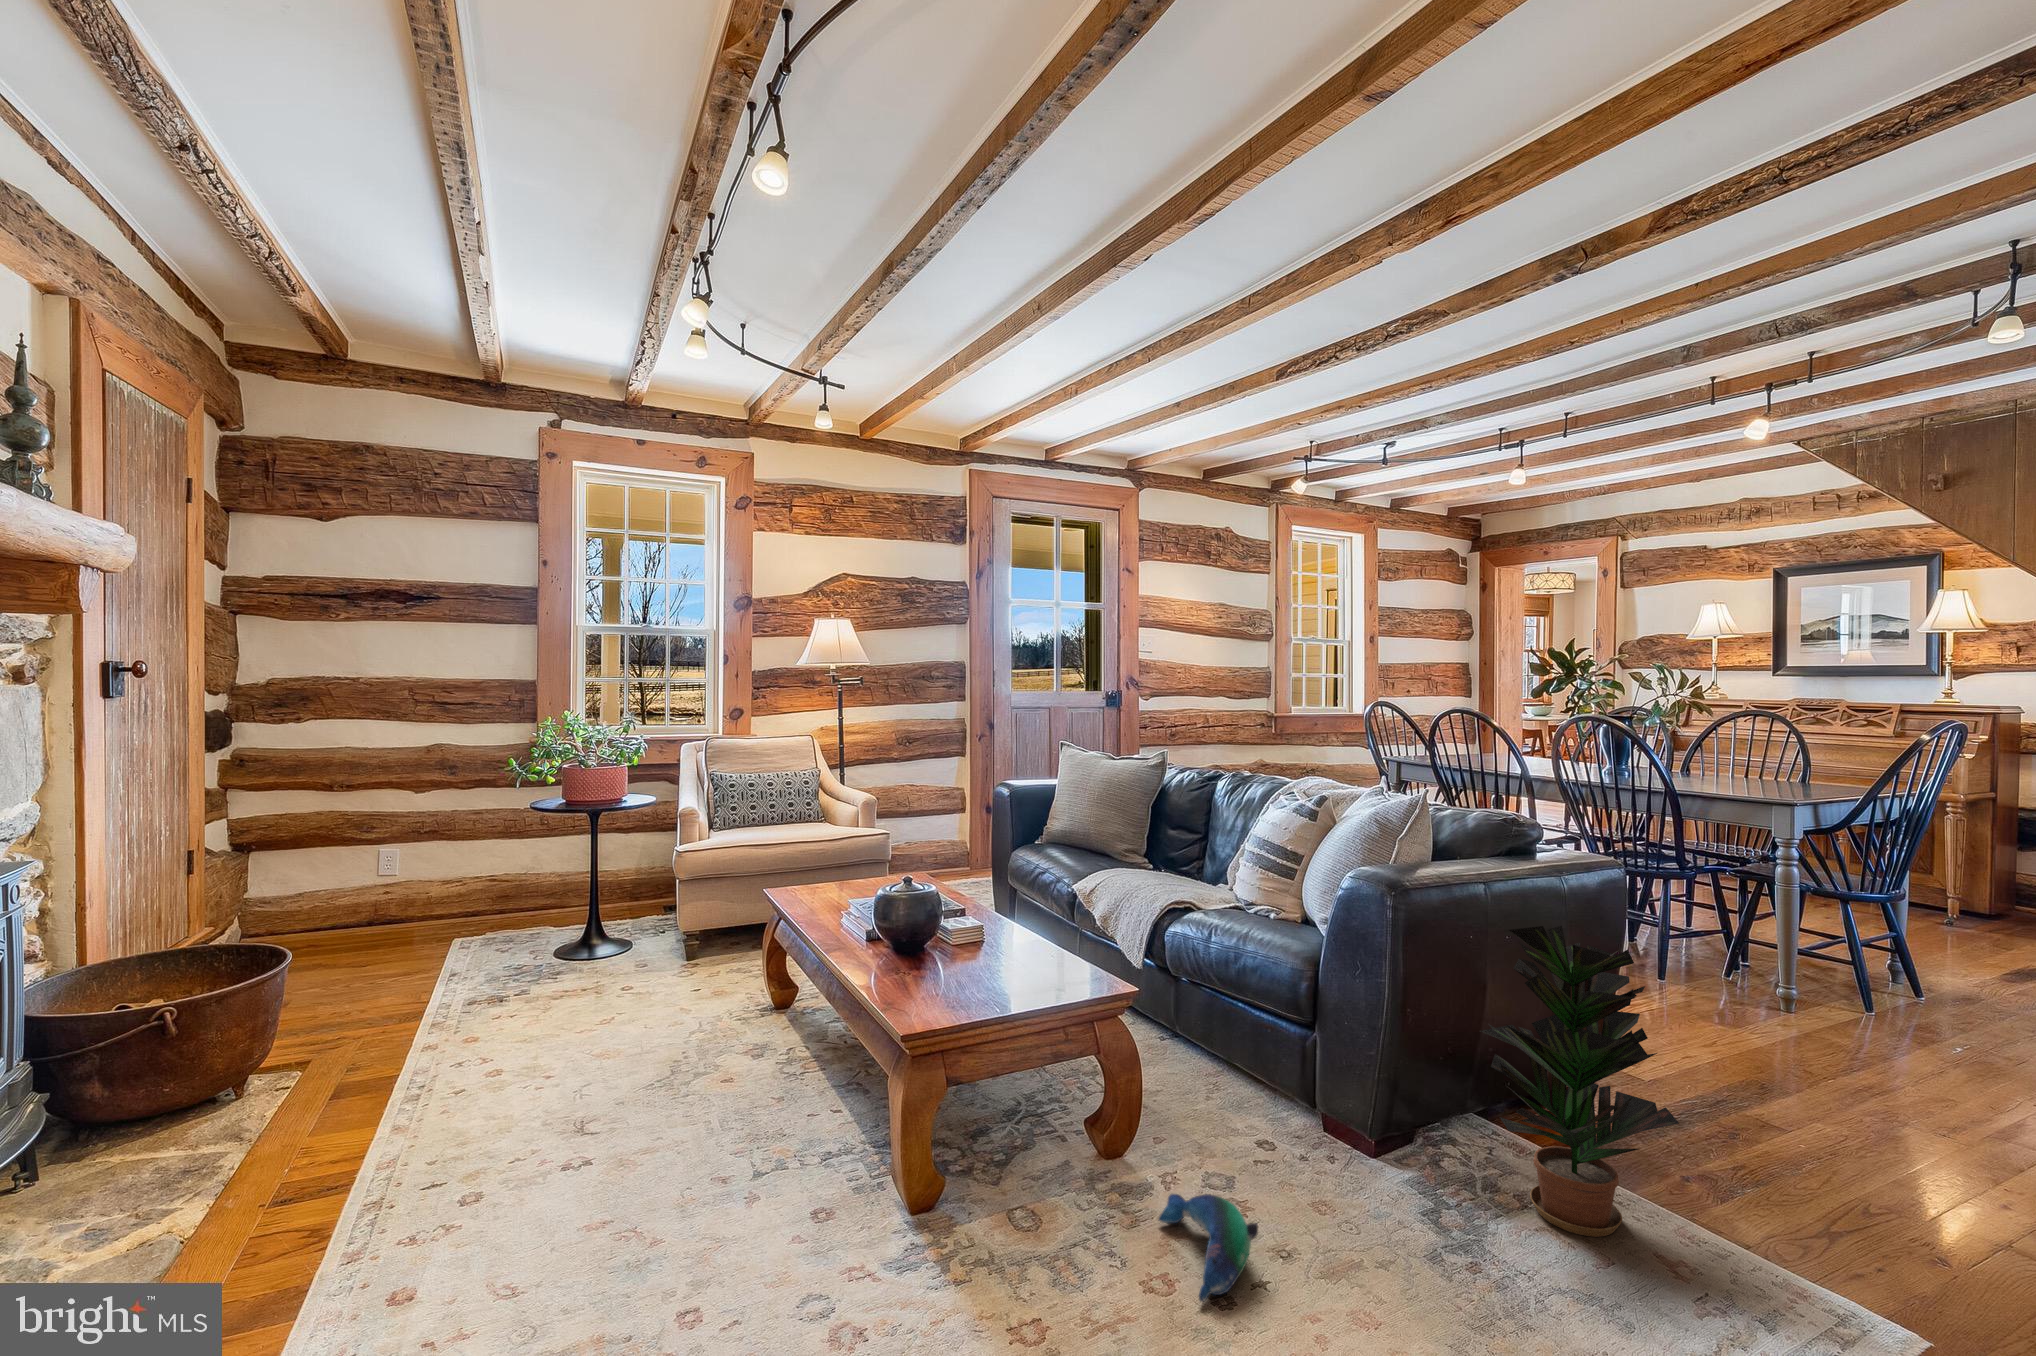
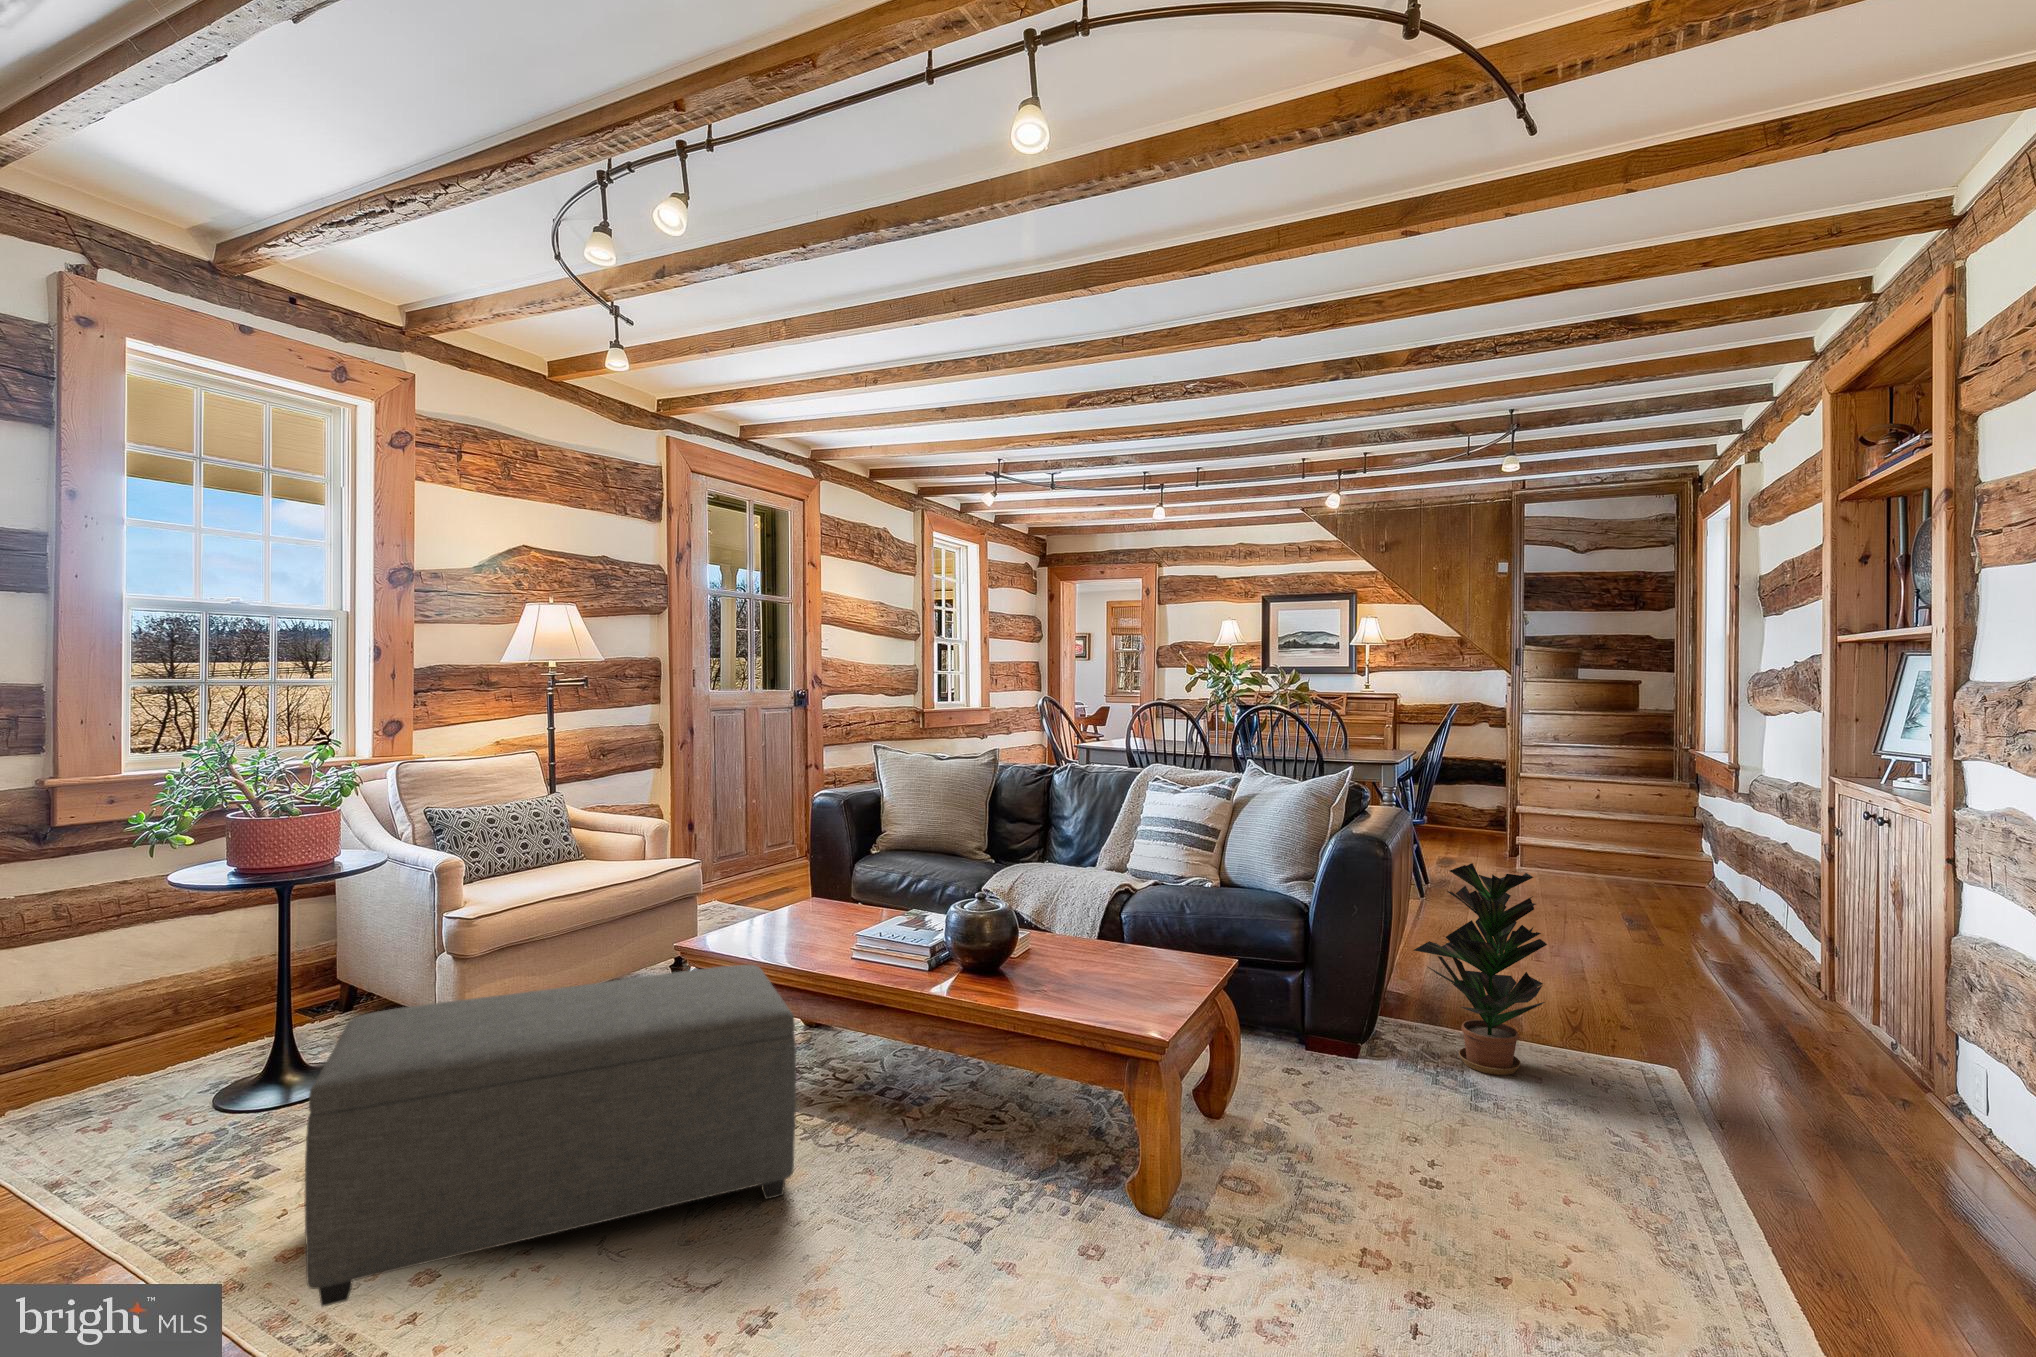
ottoman: none [438,895,782,1093] -> present [305,965,796,1306]
plush toy: present [1159,1194,1258,1302] -> none [1308,1117,1429,1195]

